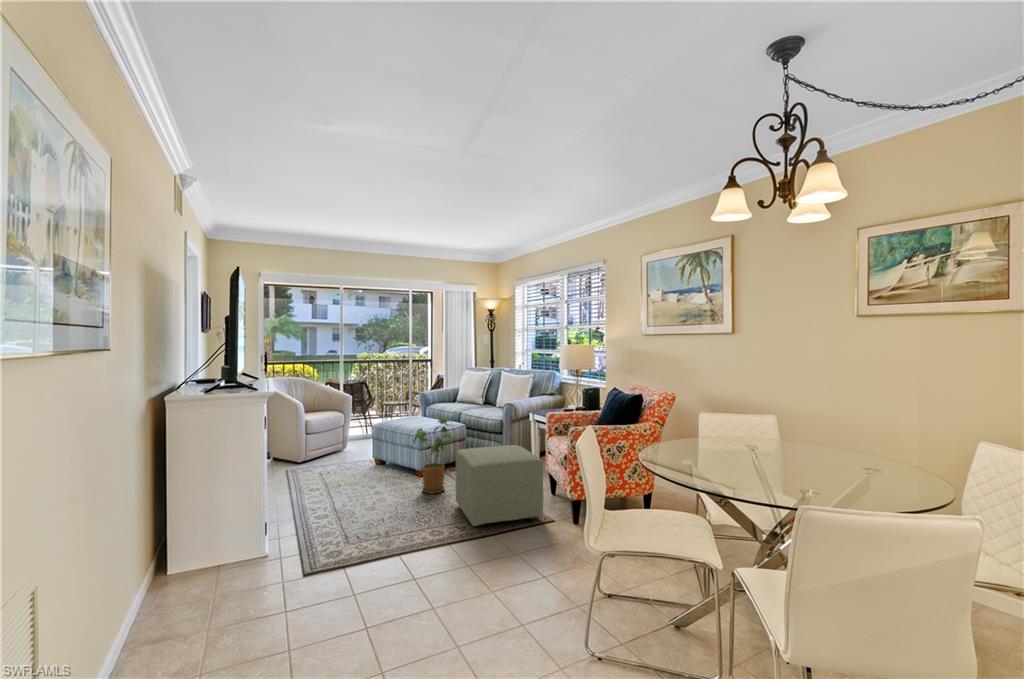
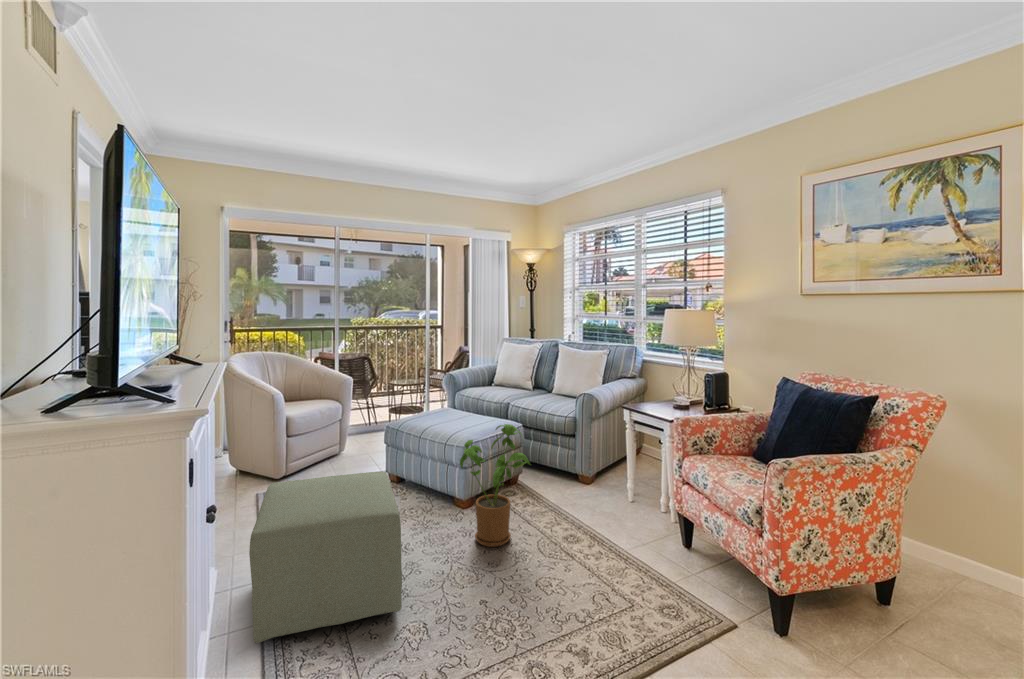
ottoman: present [456,445,544,527] -> present [249,471,402,643]

